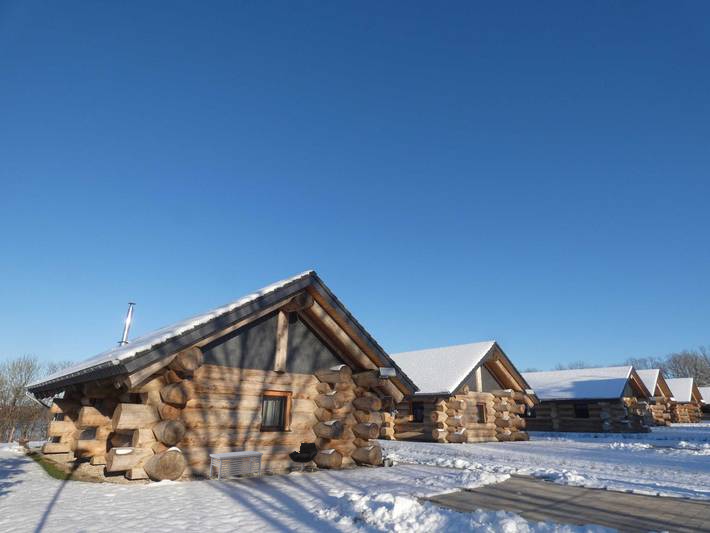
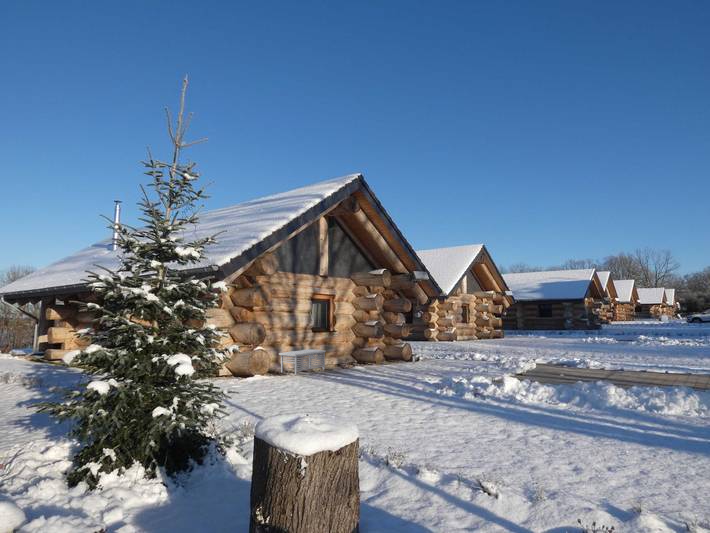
lounge chair: present [289,443,317,472] -> none [341,341,366,366]

